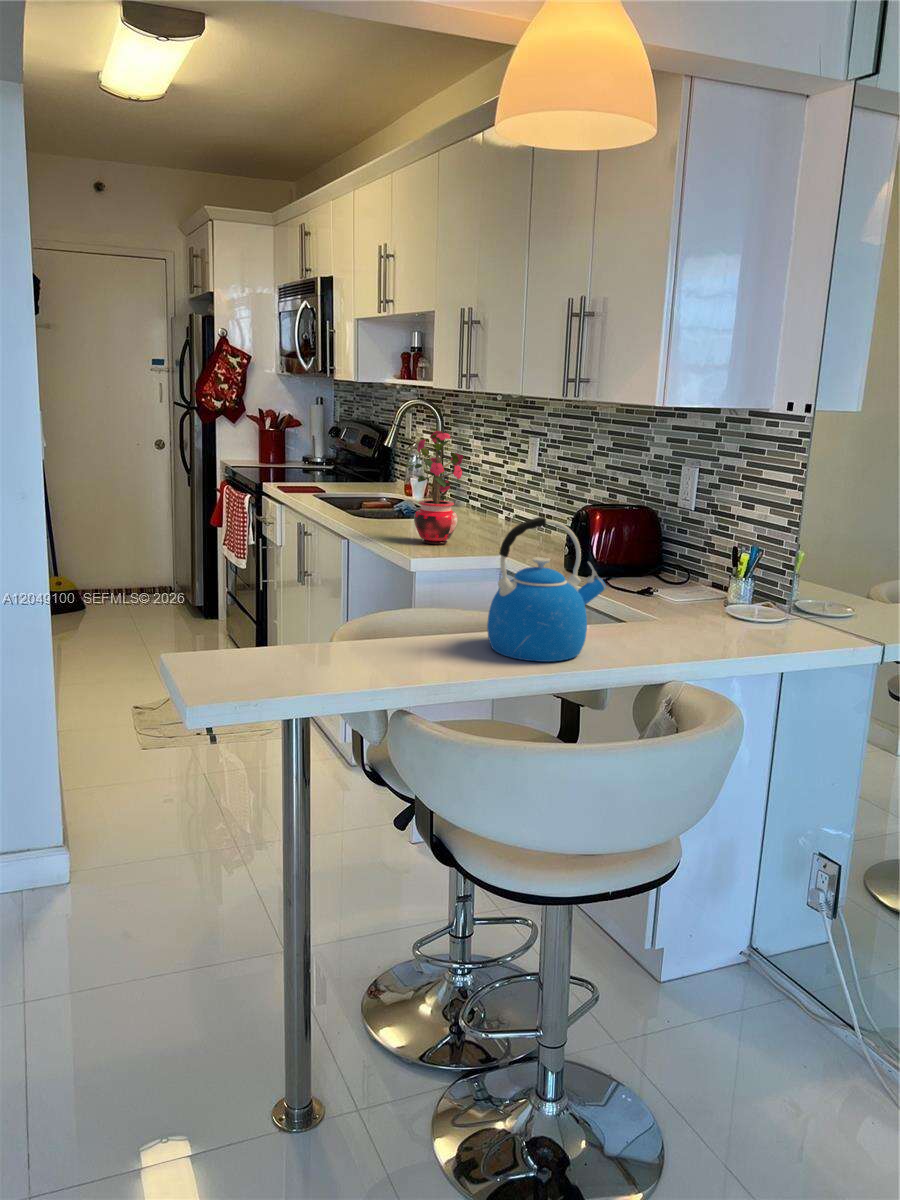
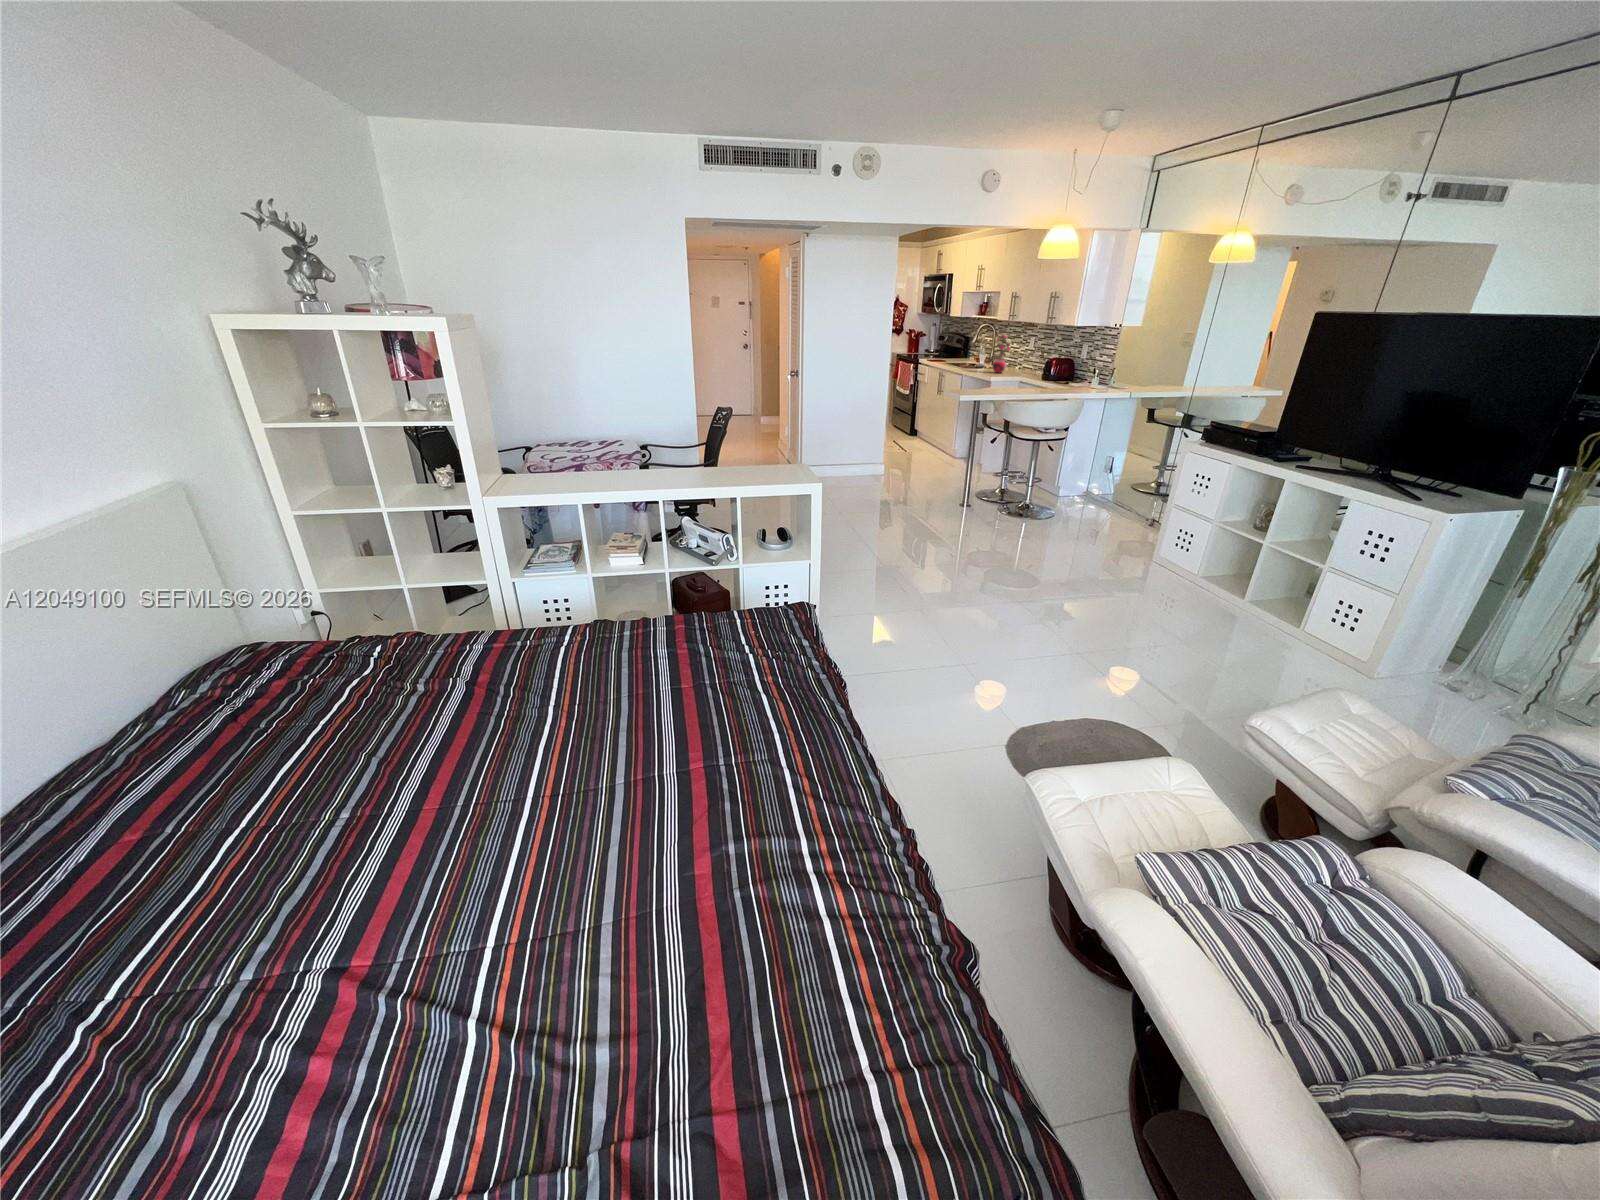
kettle: present [487,517,606,662] -> none [1025,354,1055,388]

